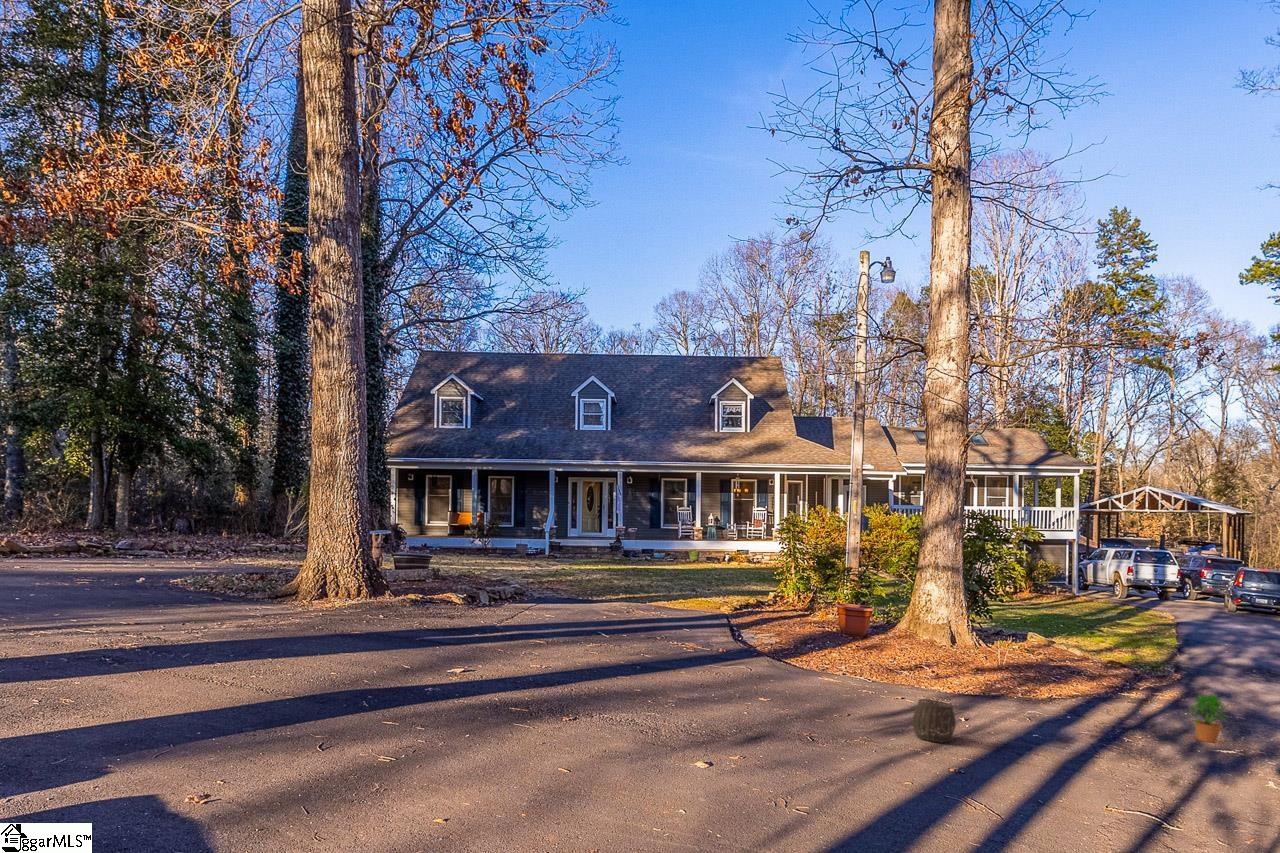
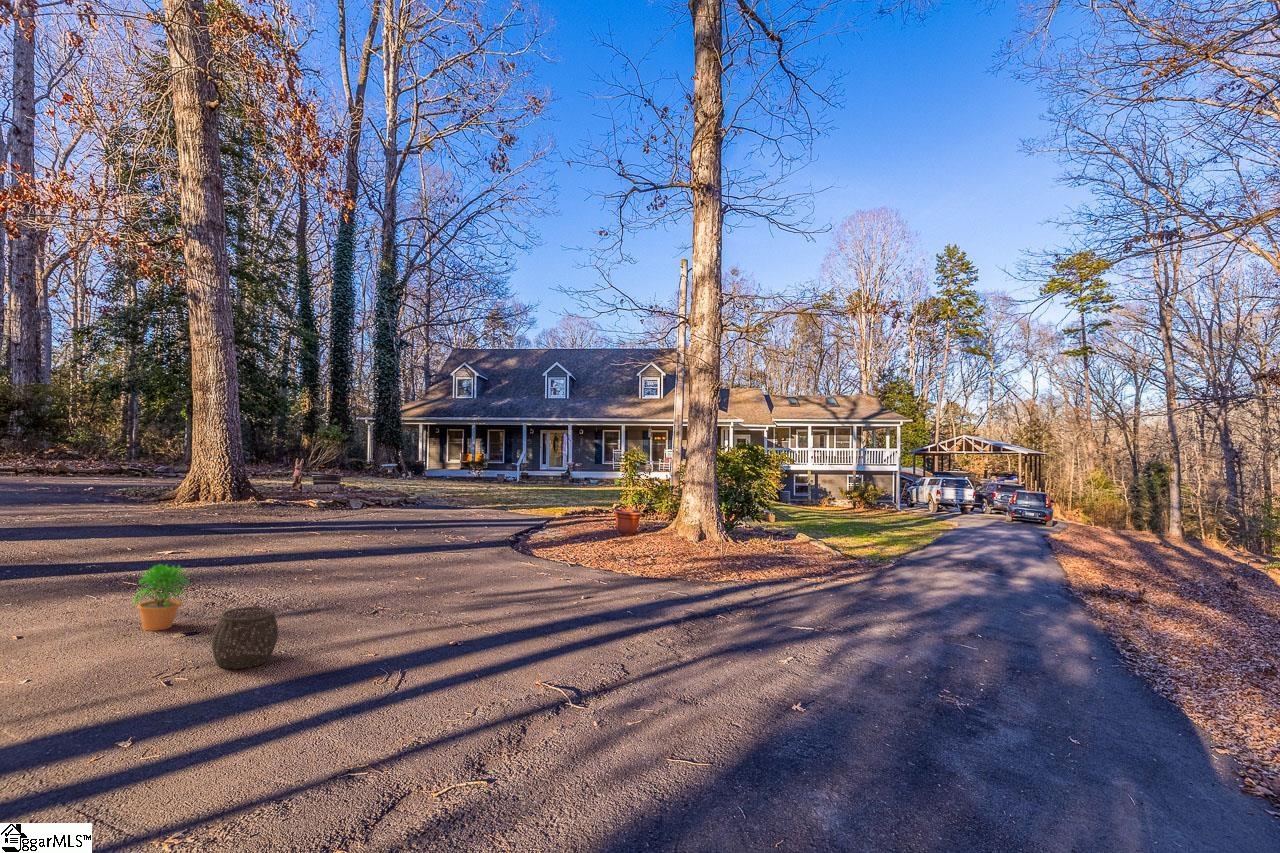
potted plant: present [1192,695,1226,742] -> present [133,564,188,631]

